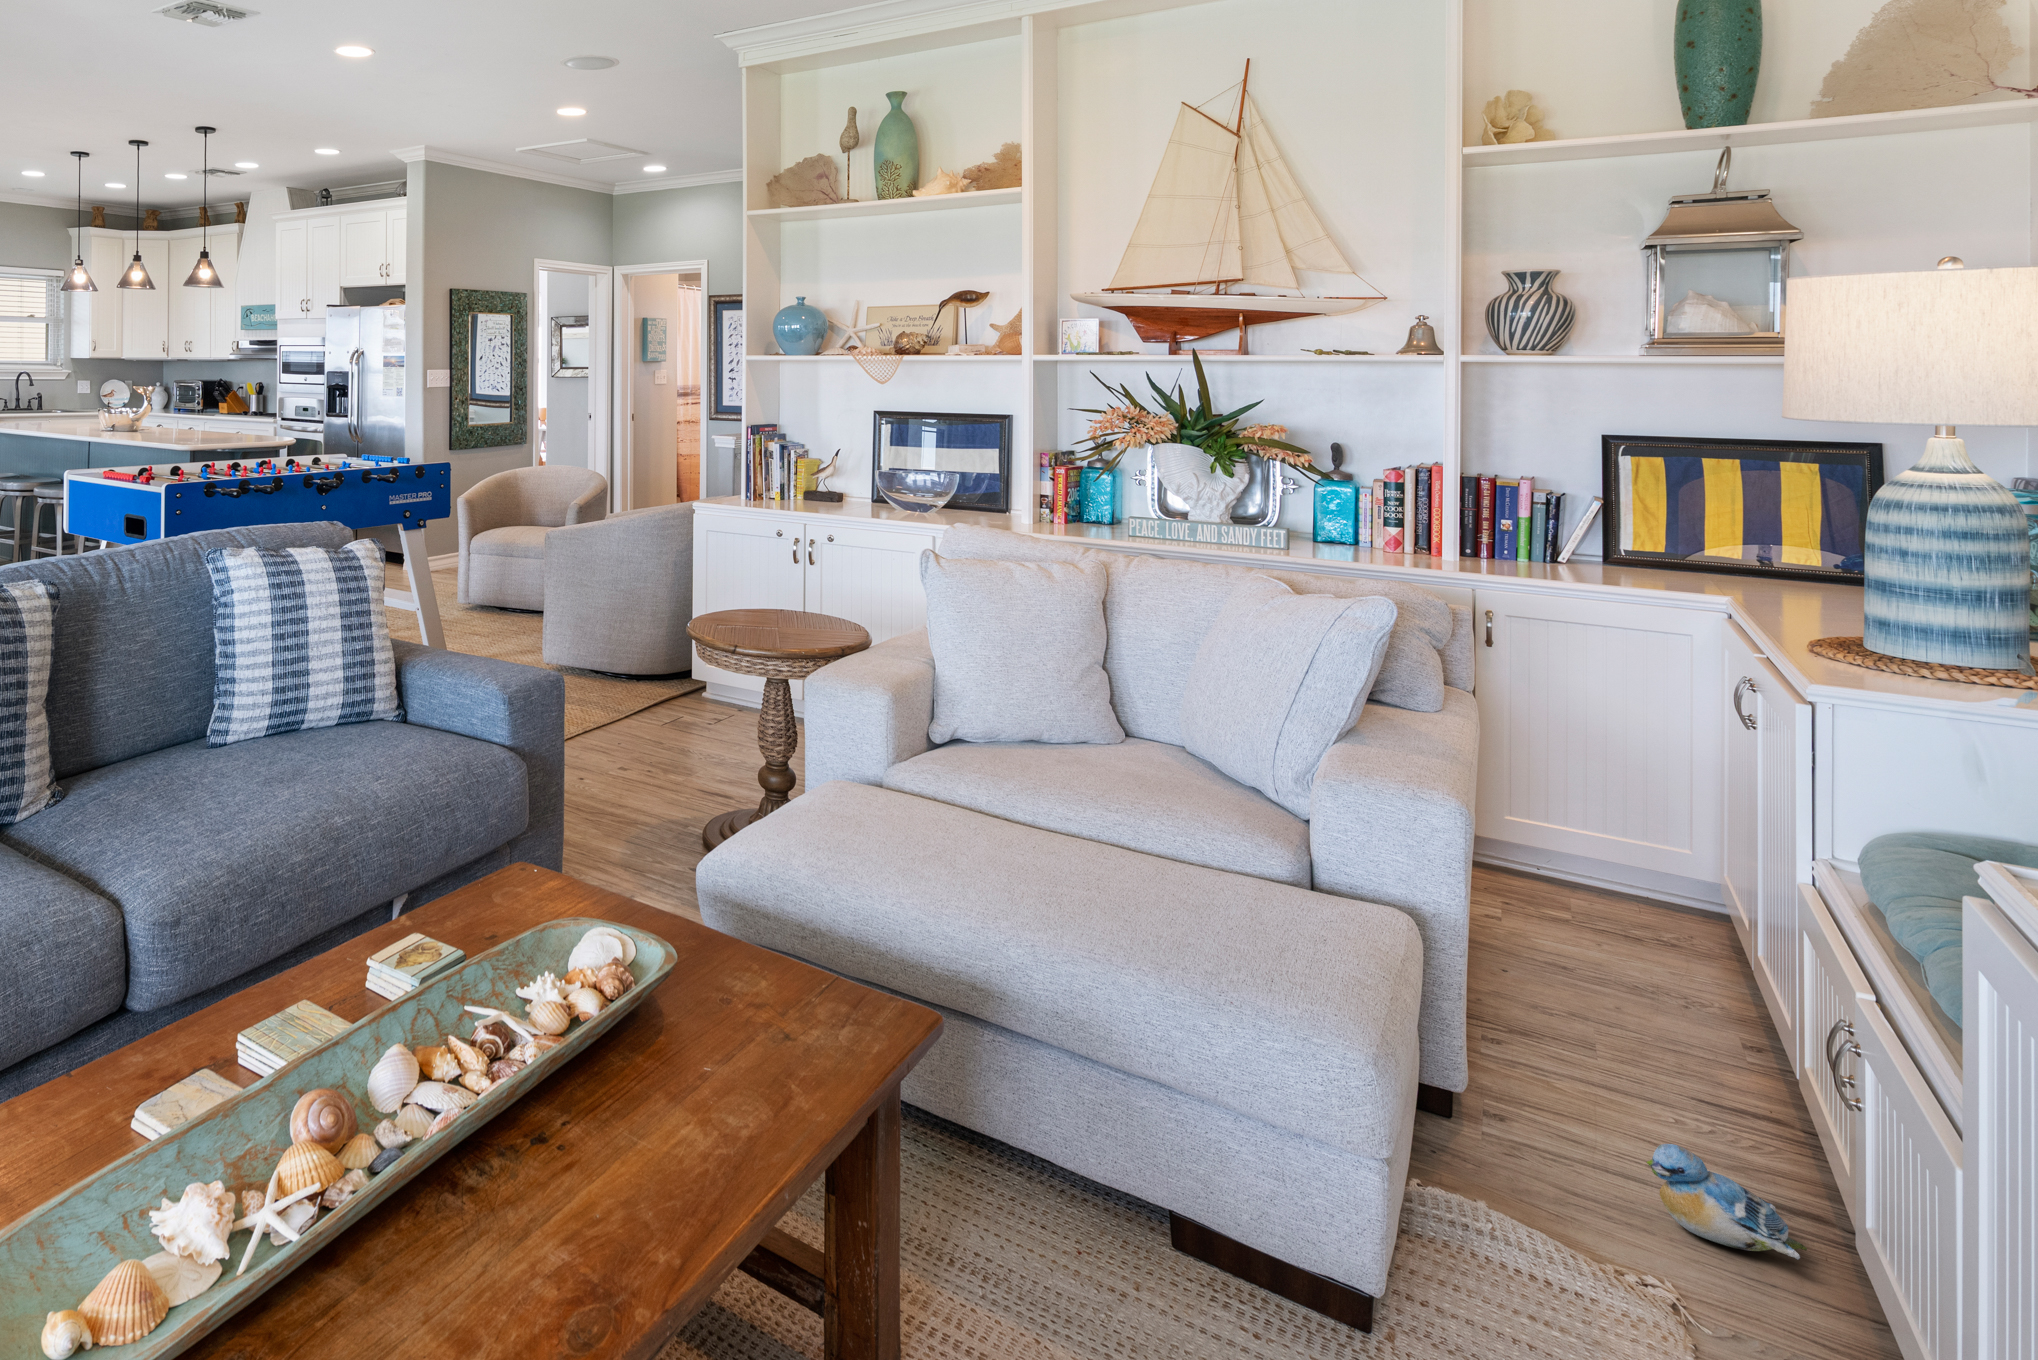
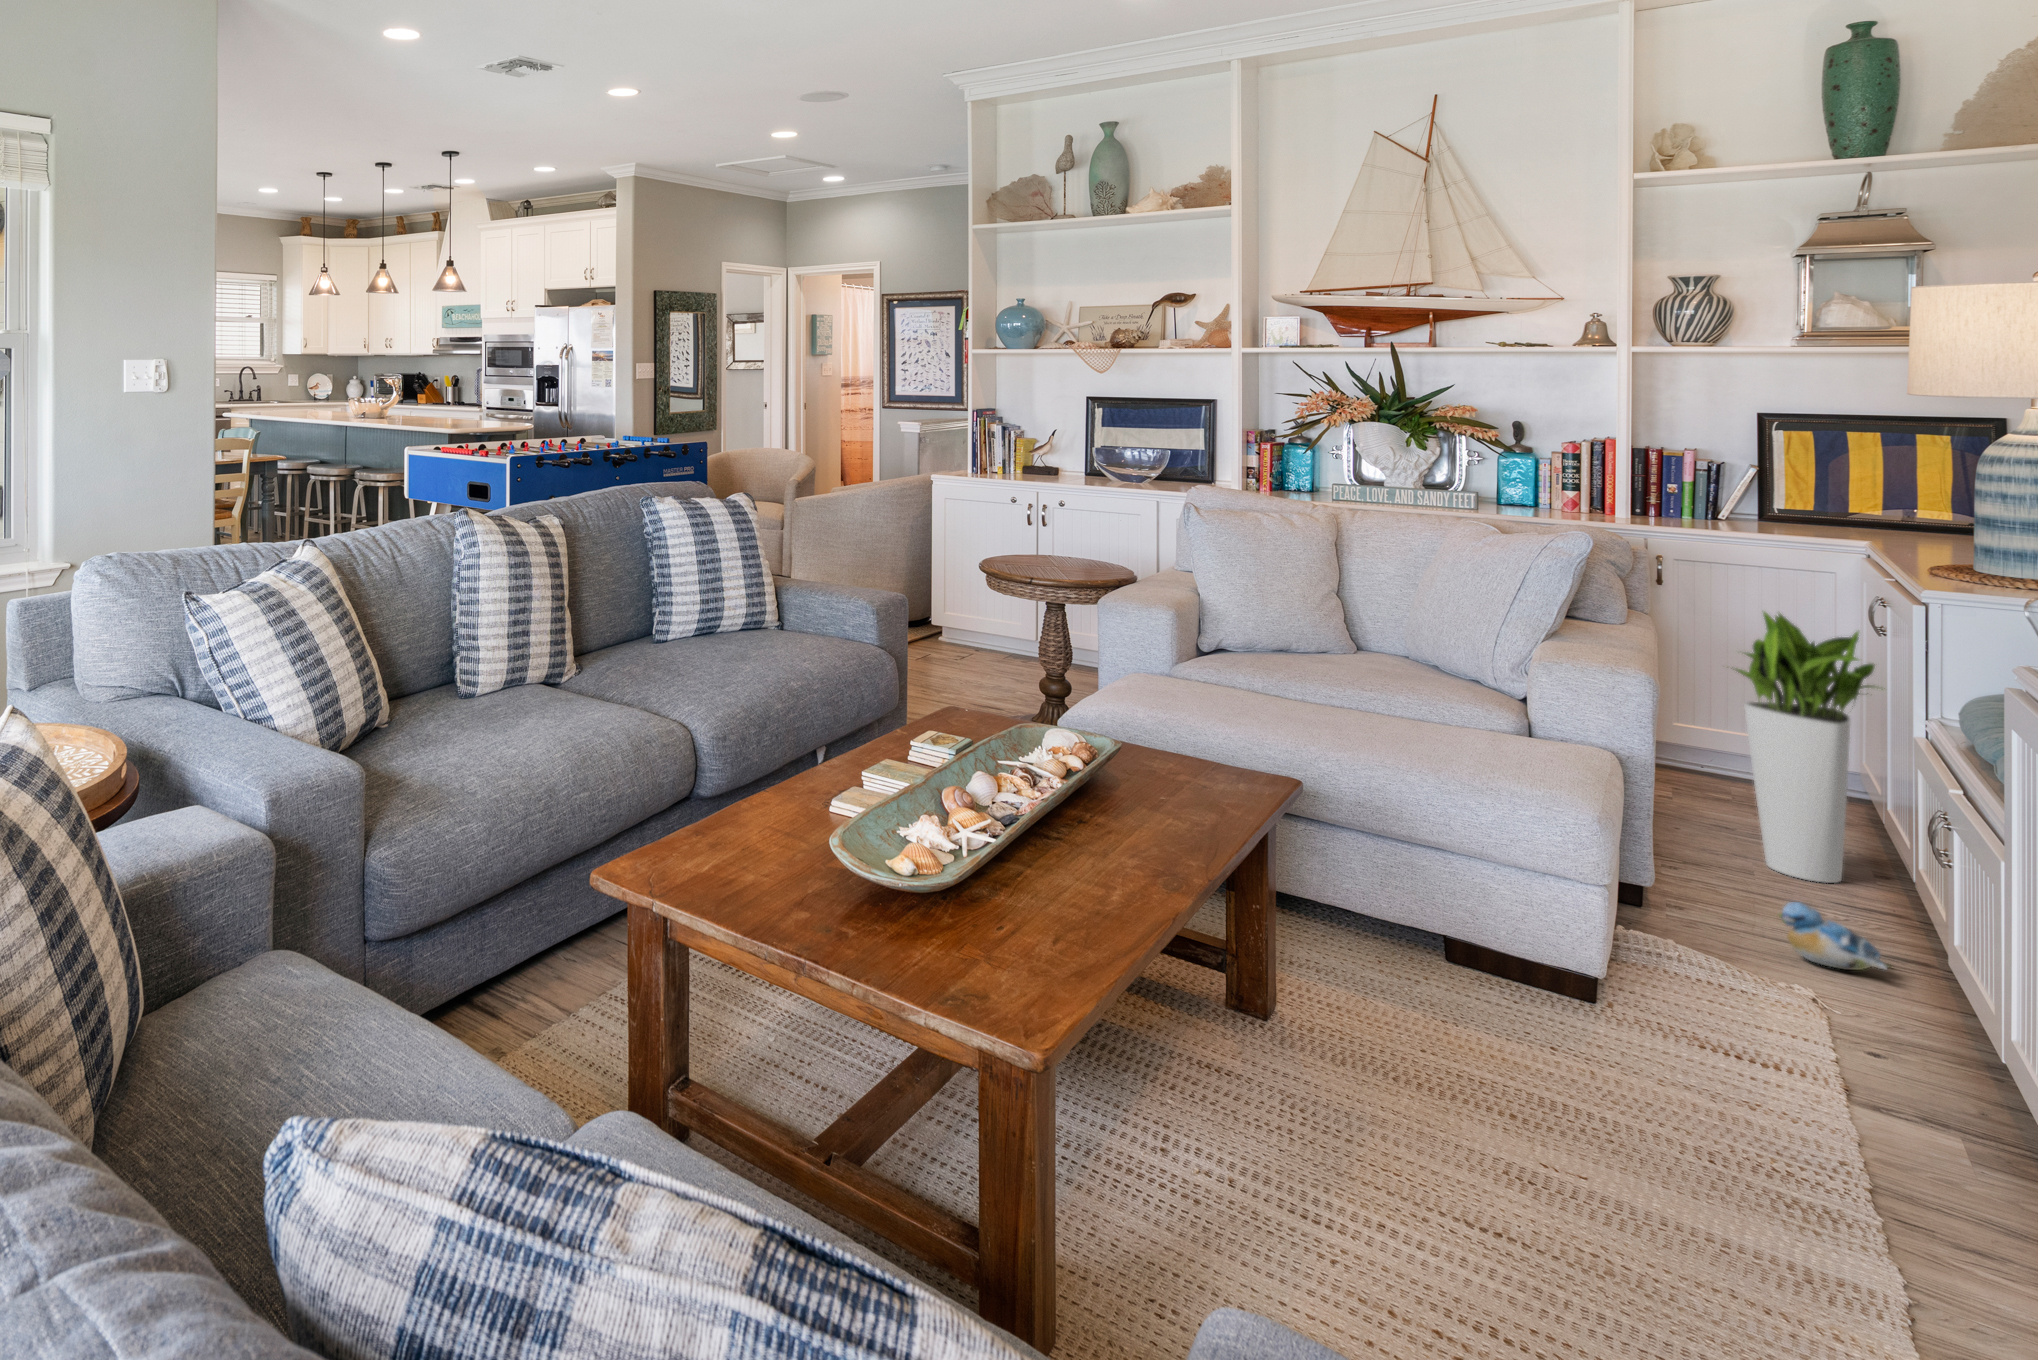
planter: none [1569,699,1779,1070] -> present [1733,612,1883,883]

